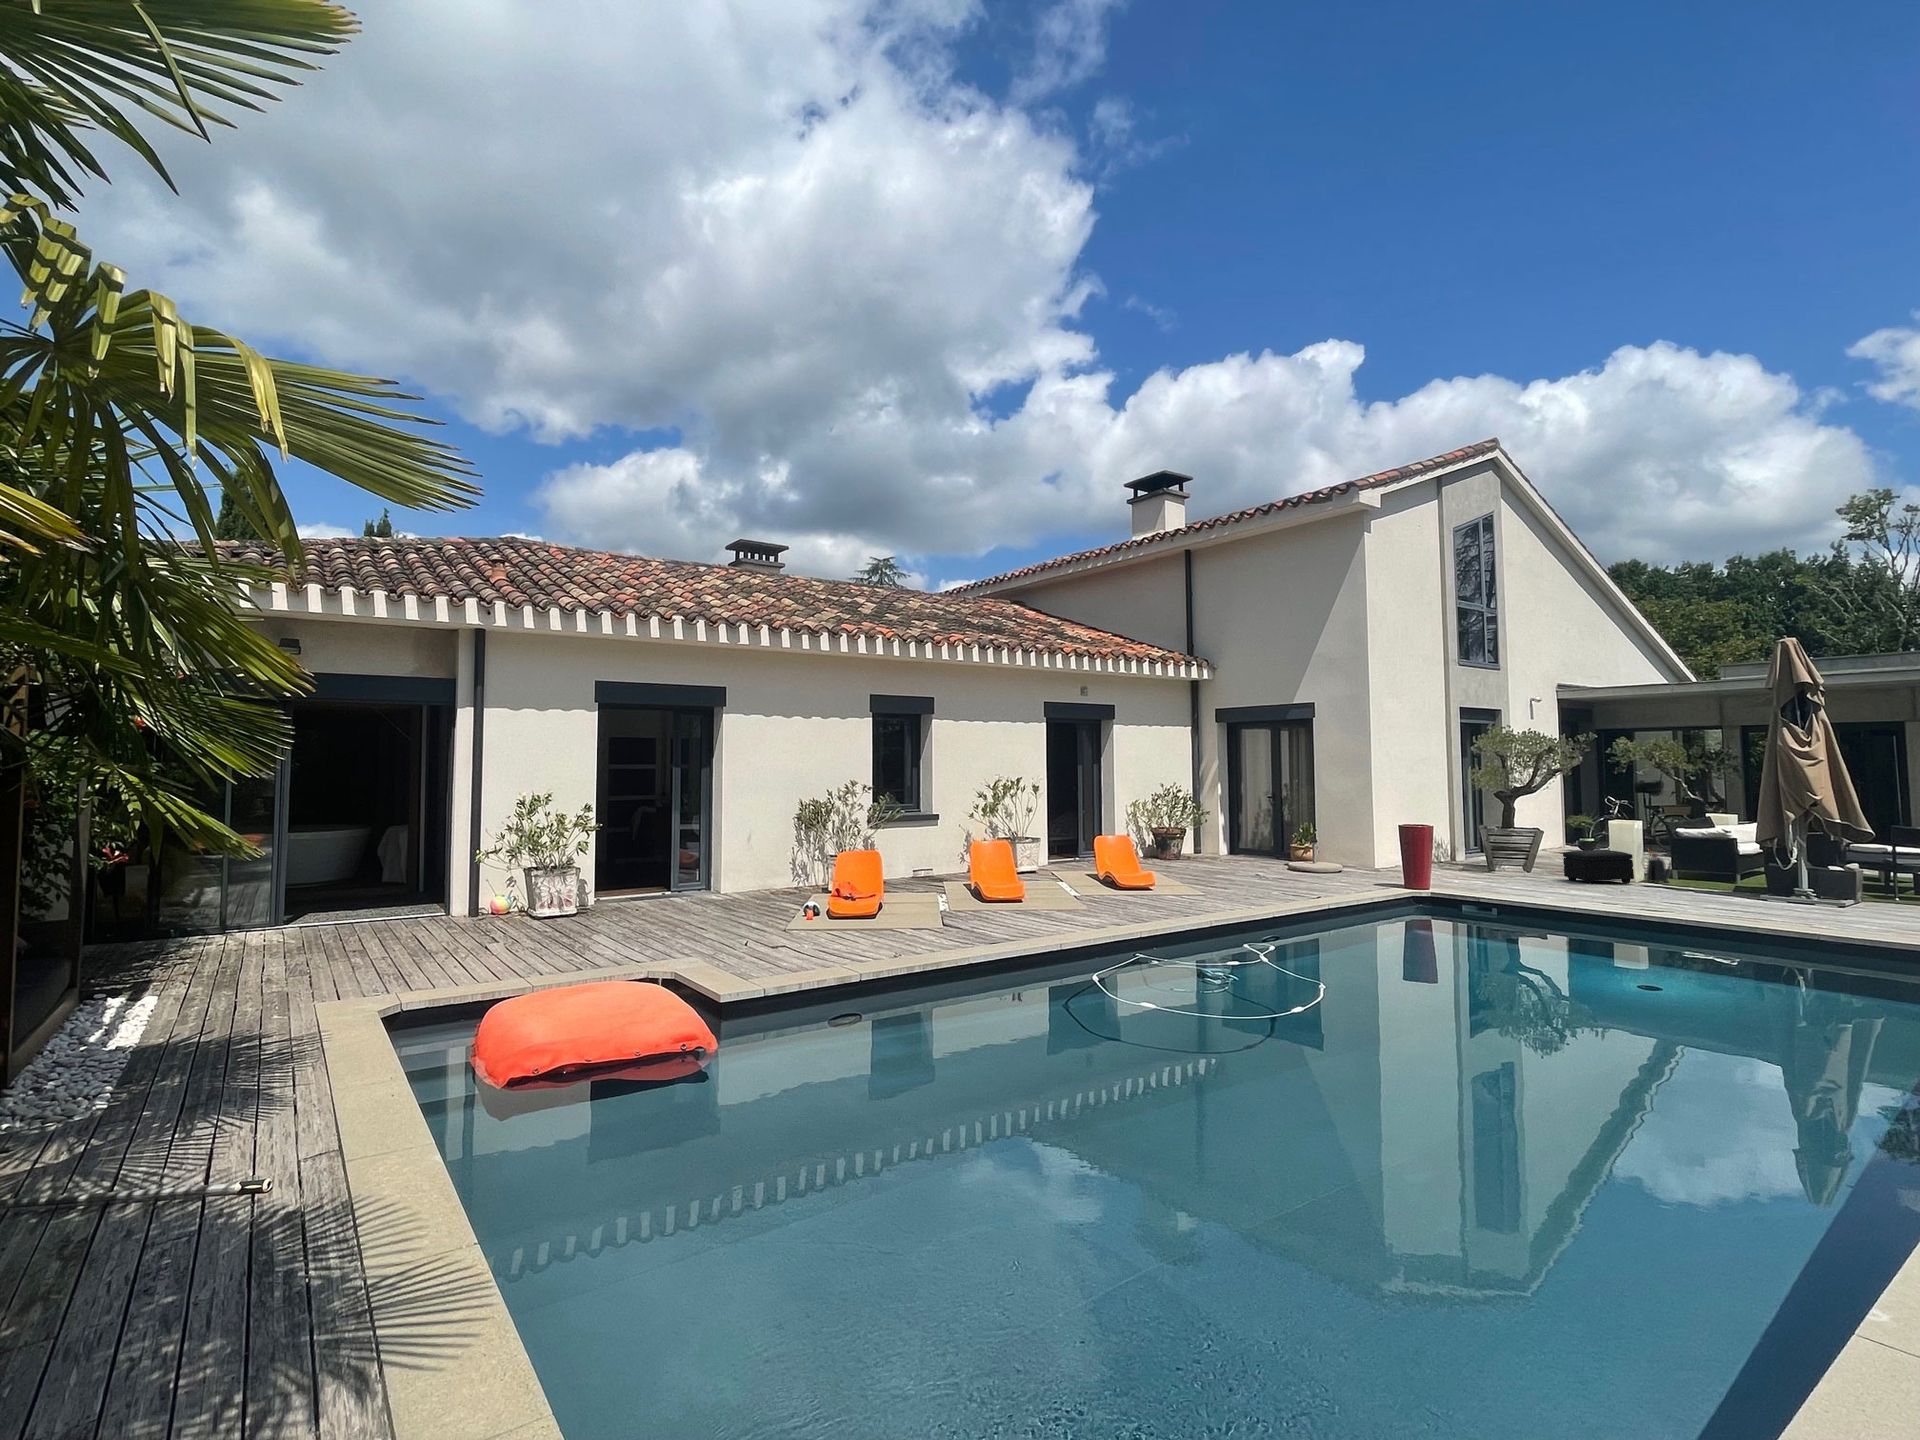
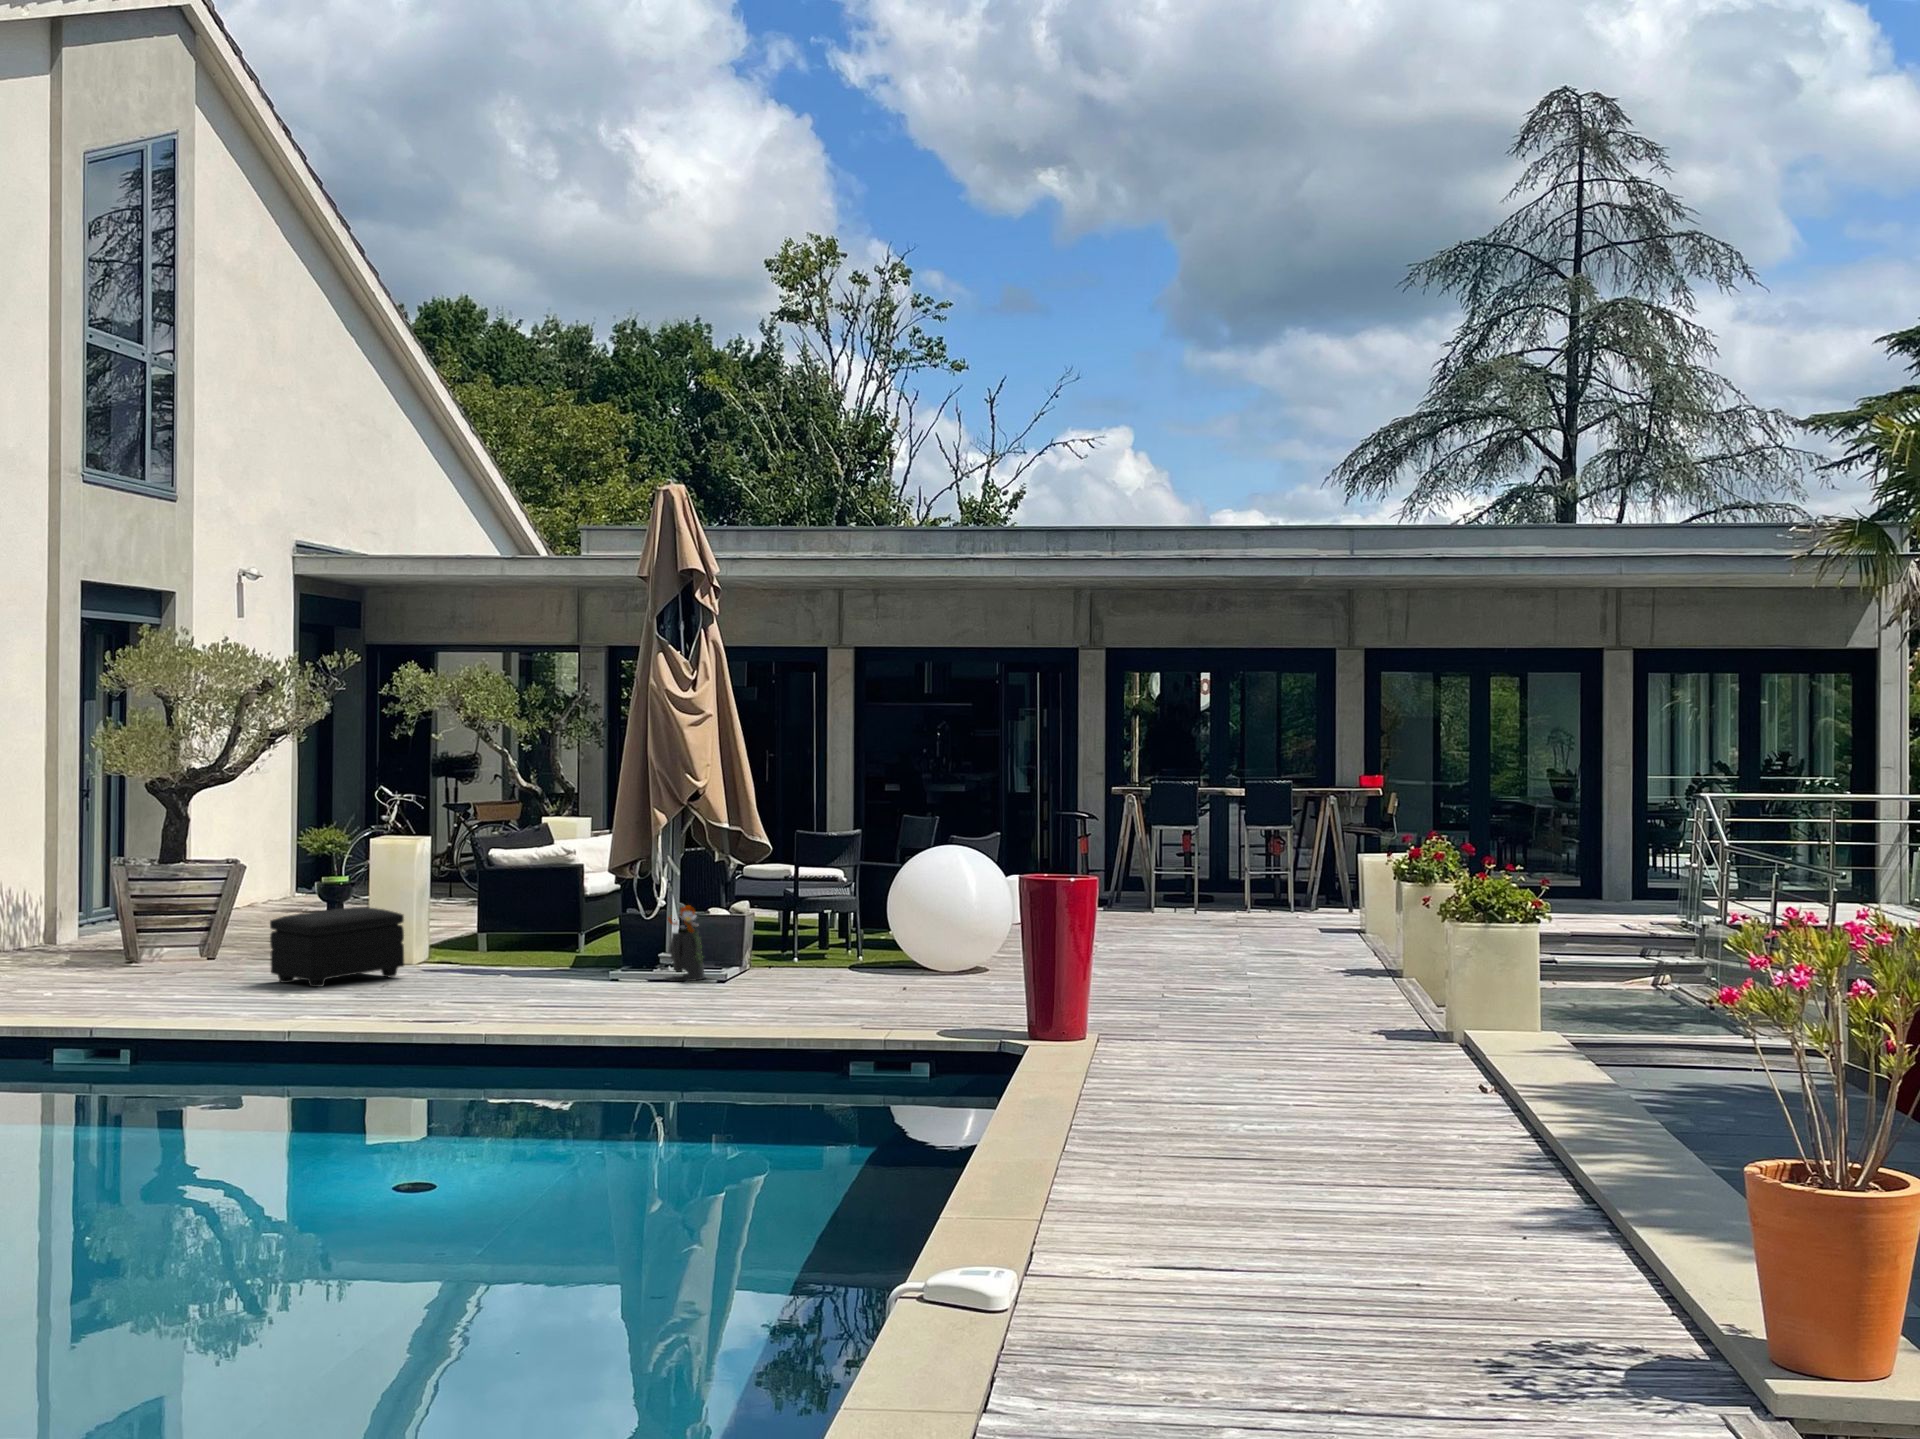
watering can: present [1646,849,1672,882] -> present [664,905,706,981]

